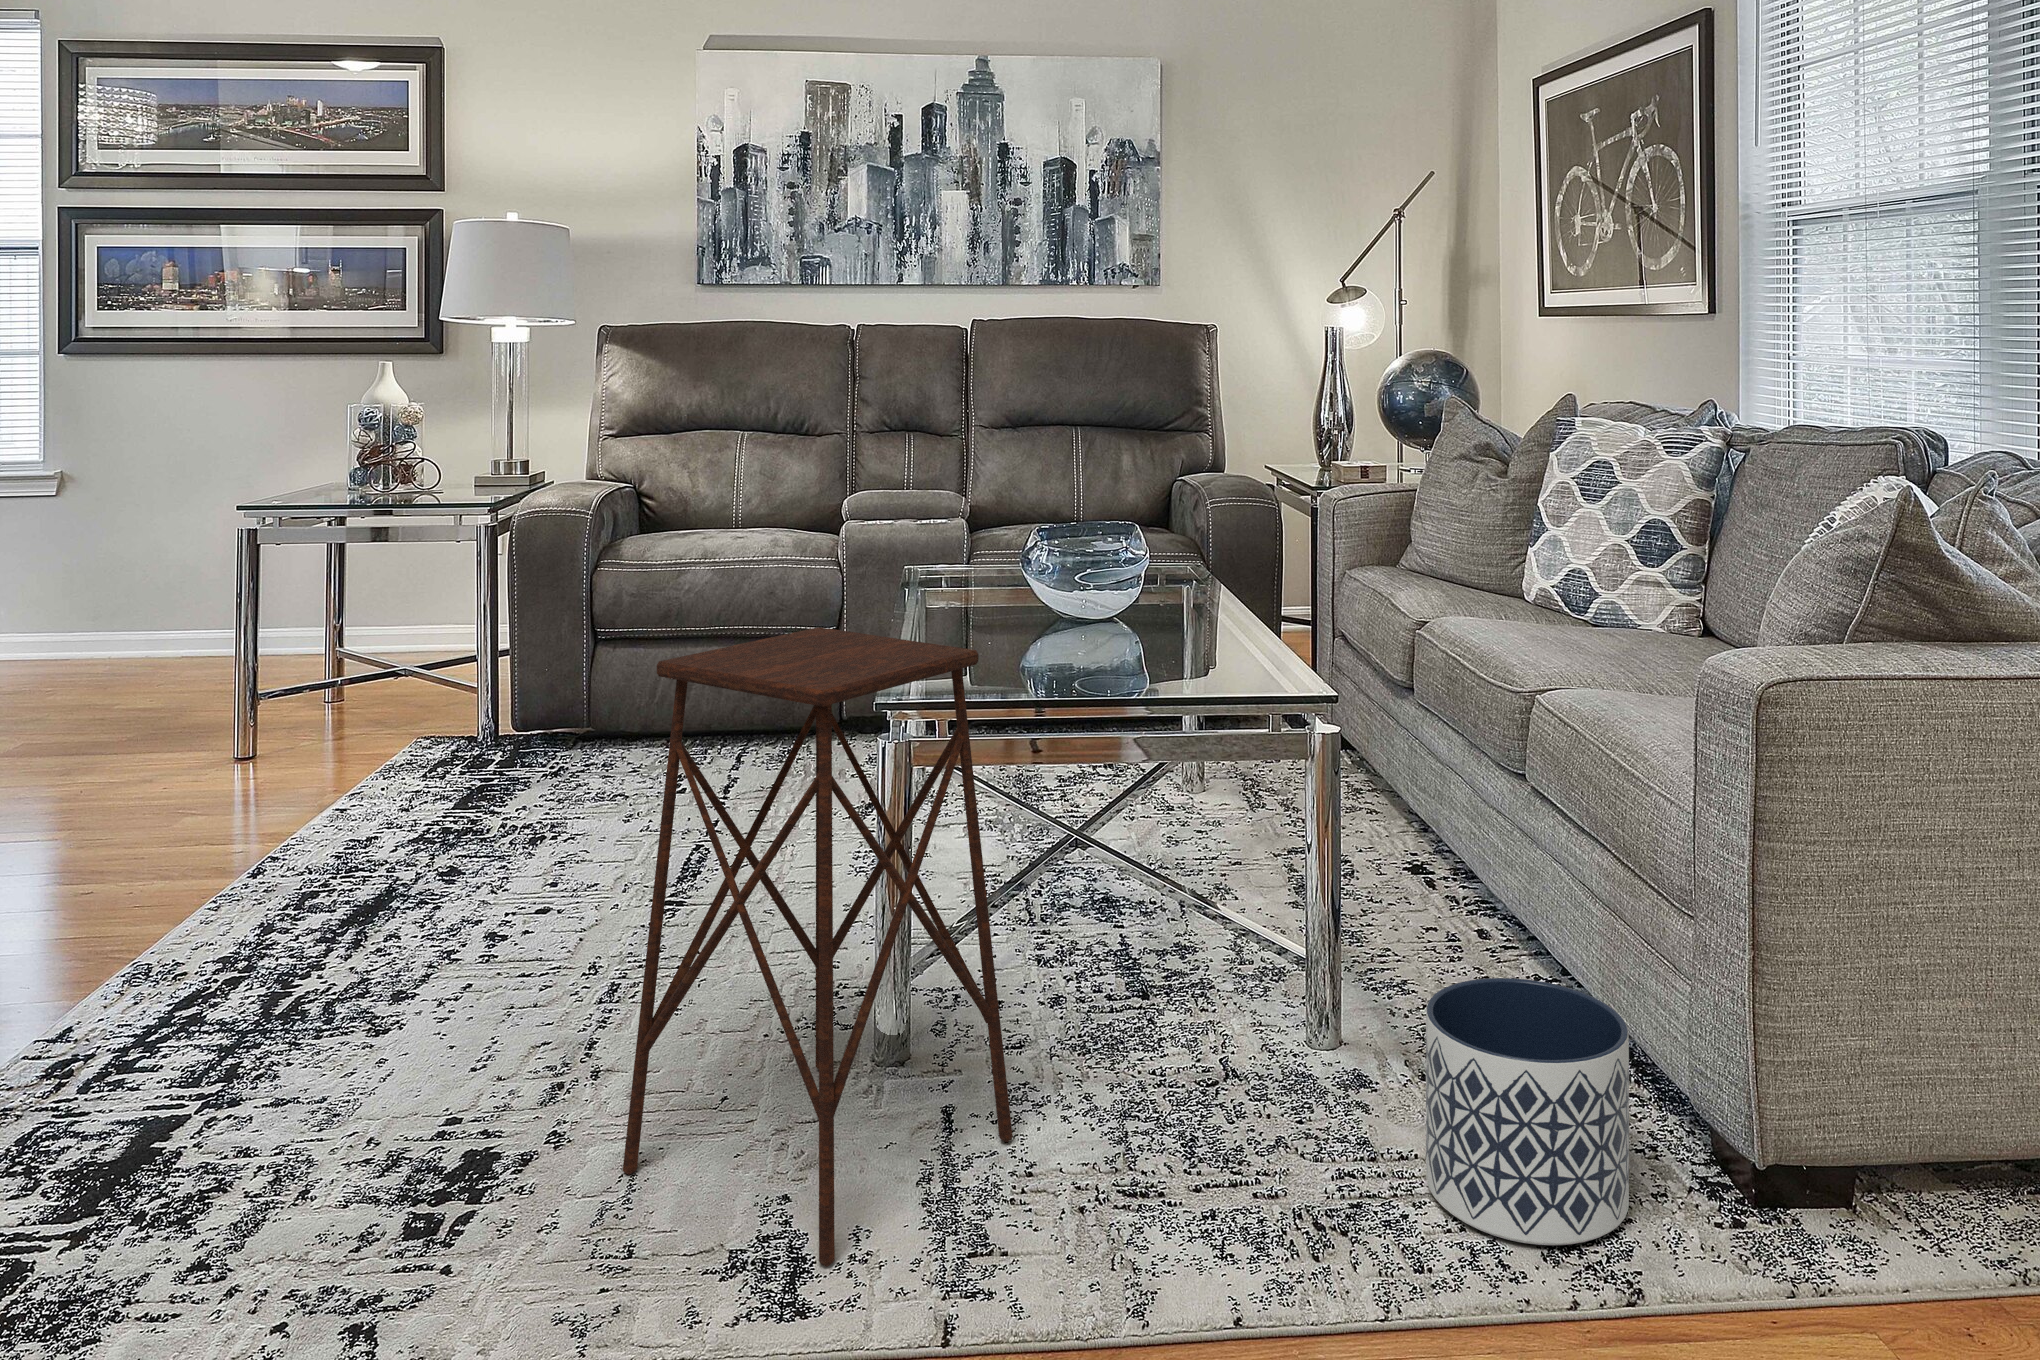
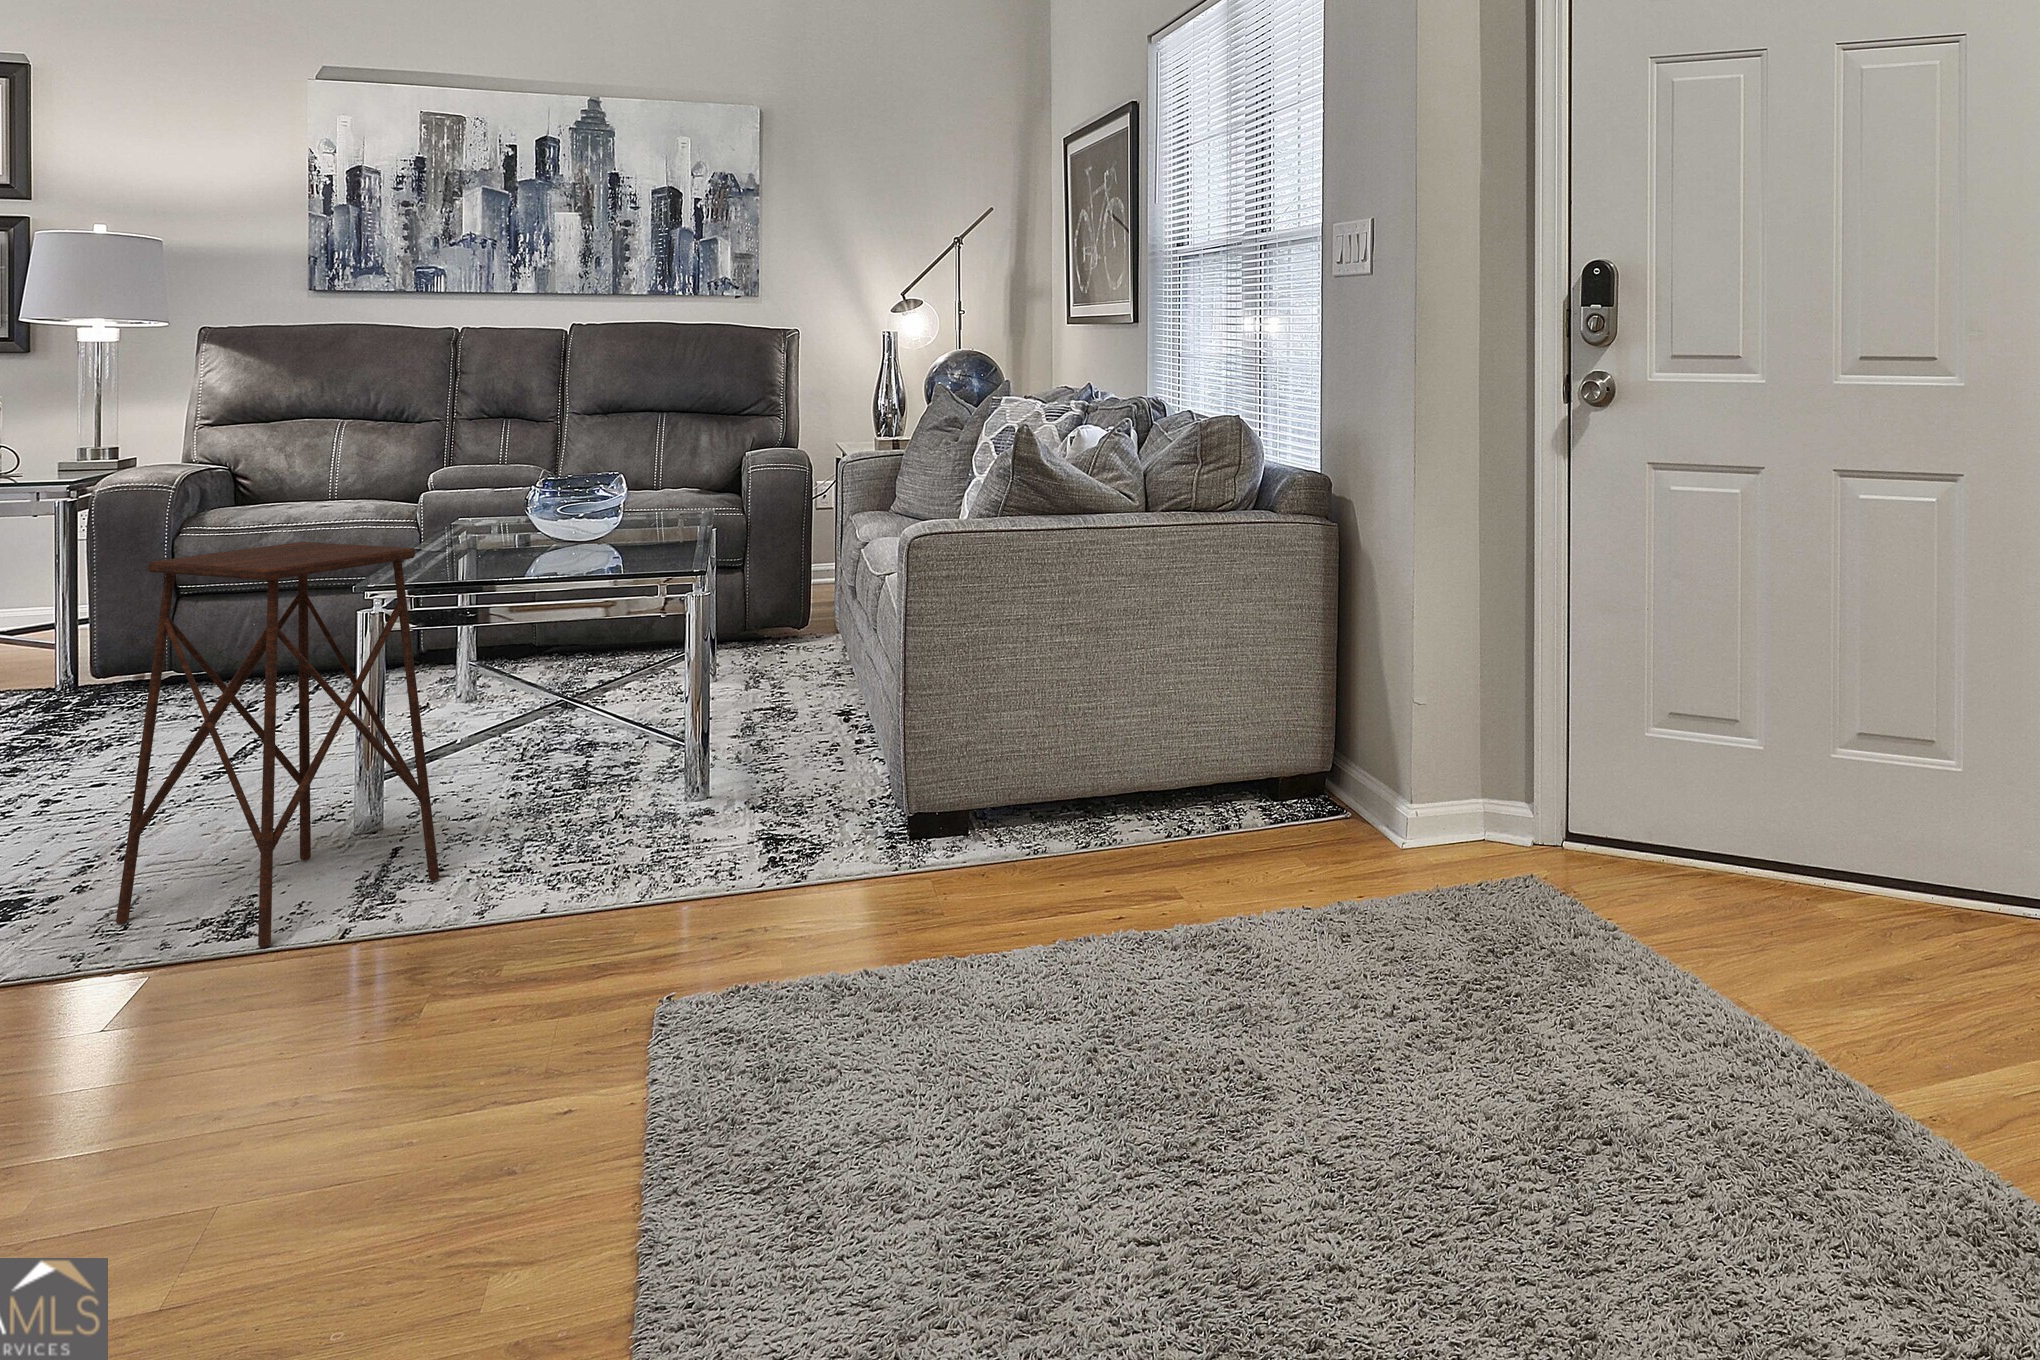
planter: present [1426,978,1629,1245] -> none [722,743,852,888]

